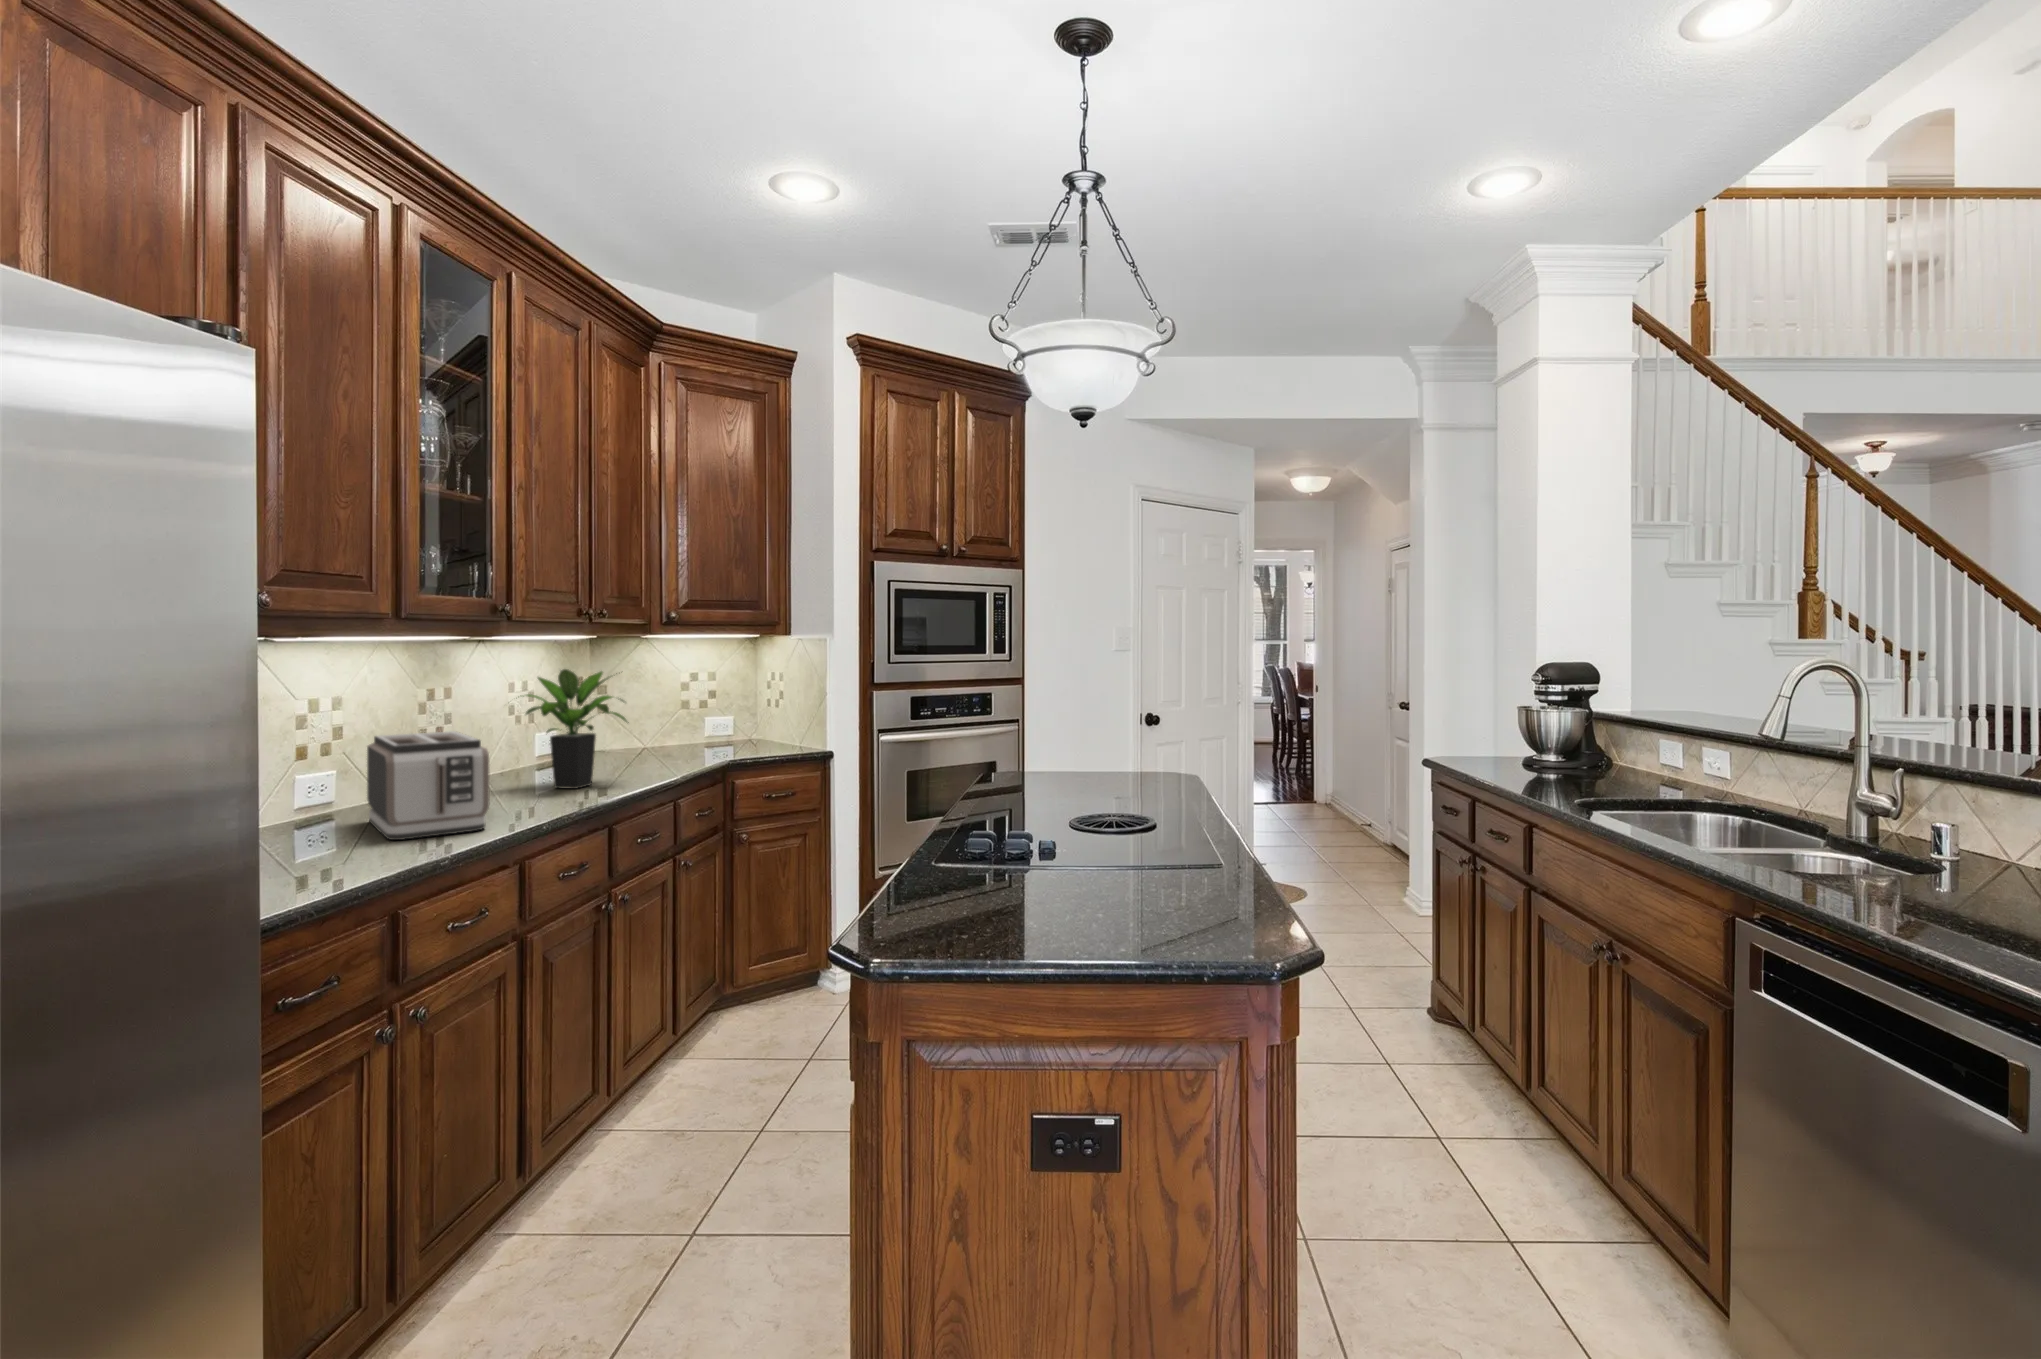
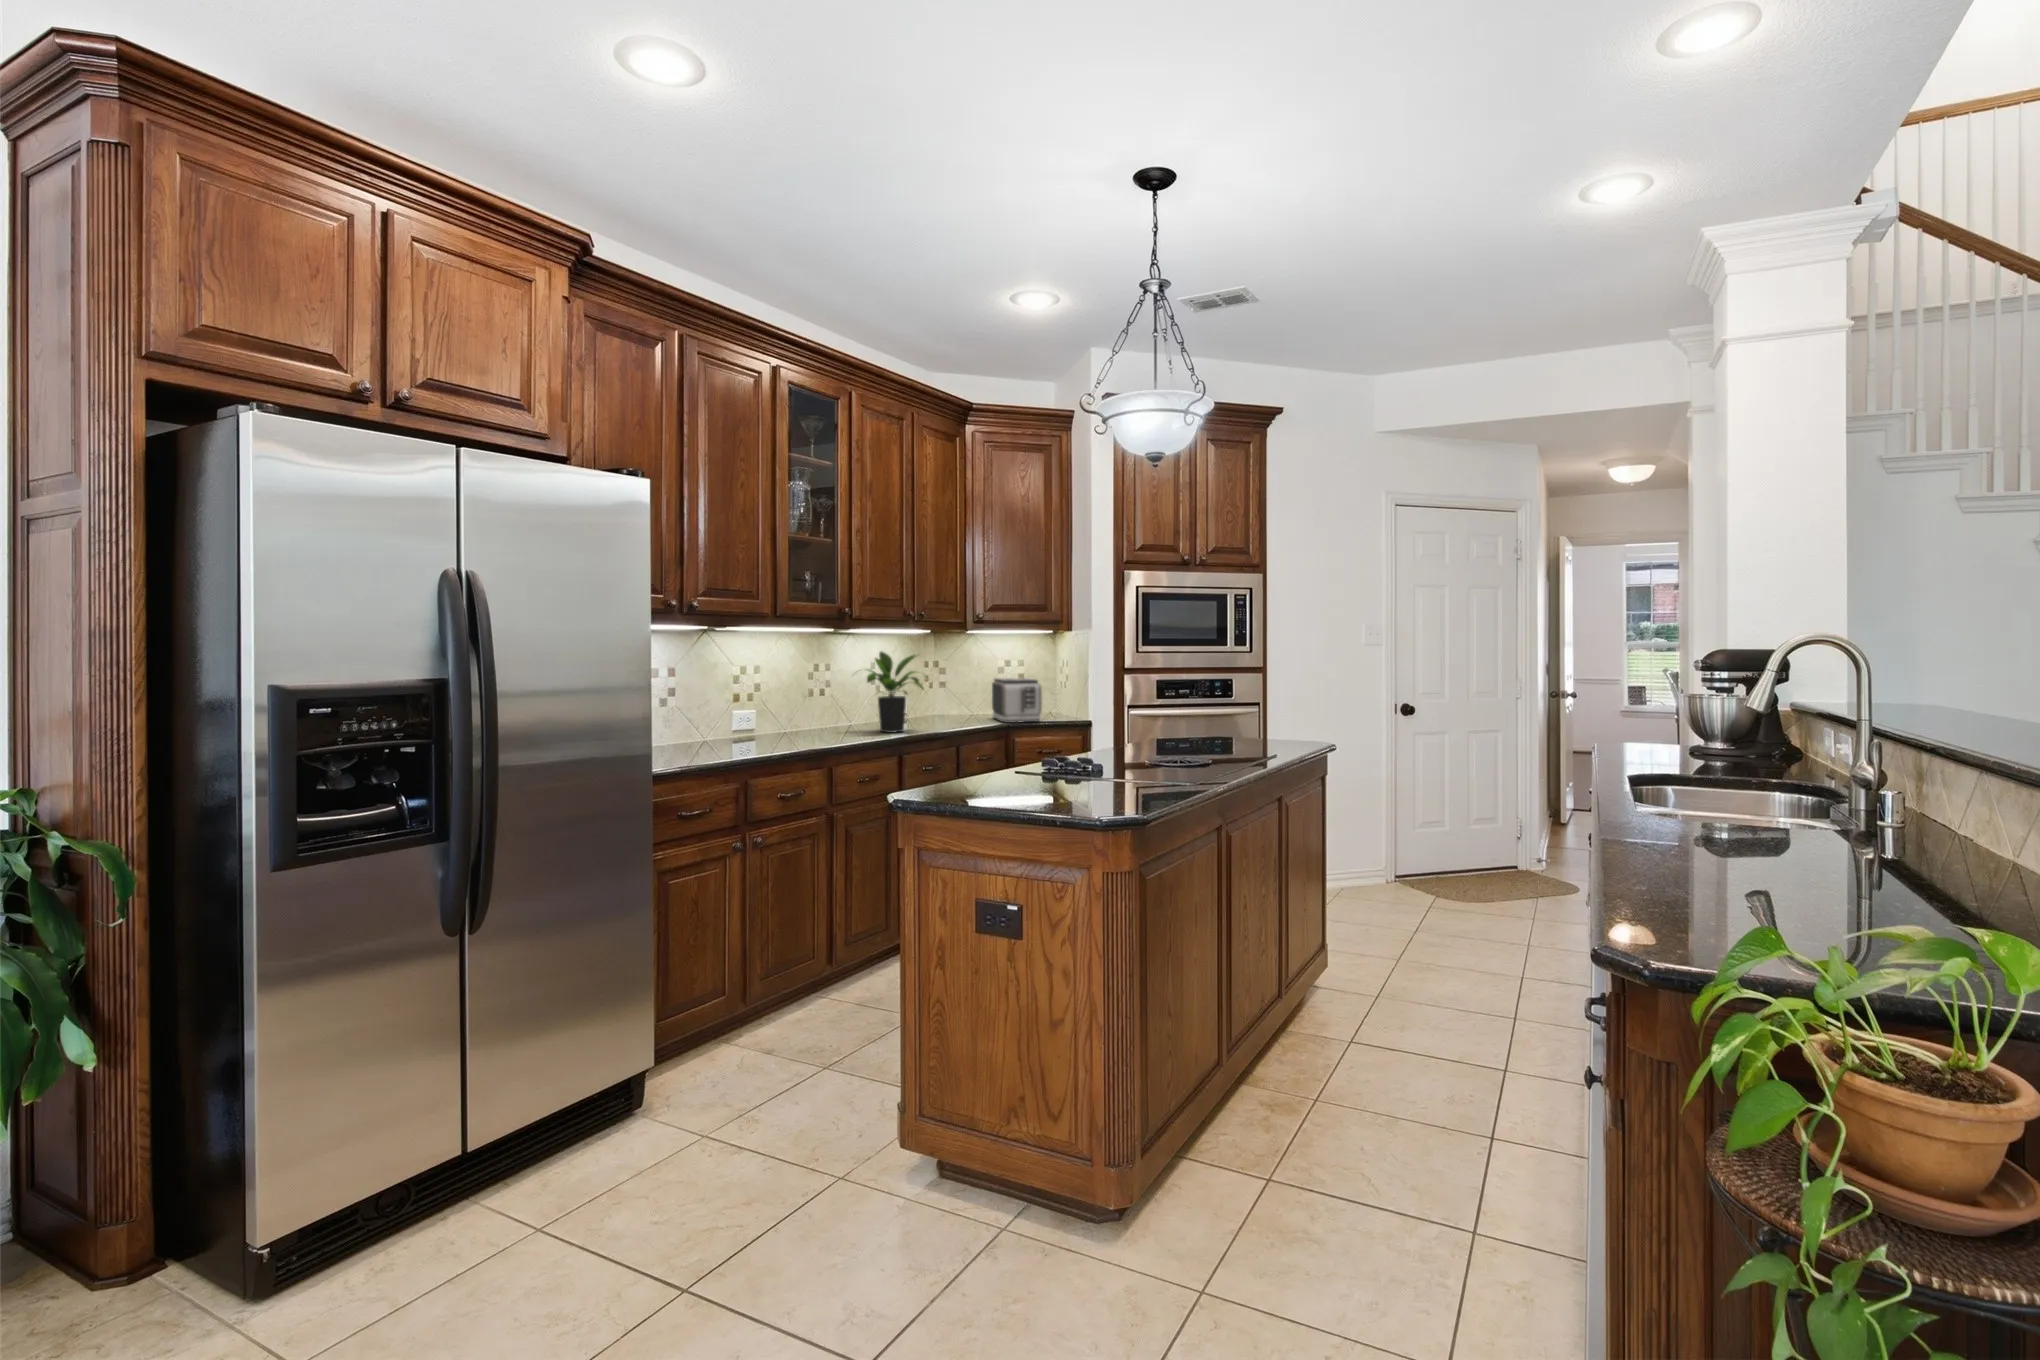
toaster: present [367,731,489,840] -> present [992,678,1042,723]

